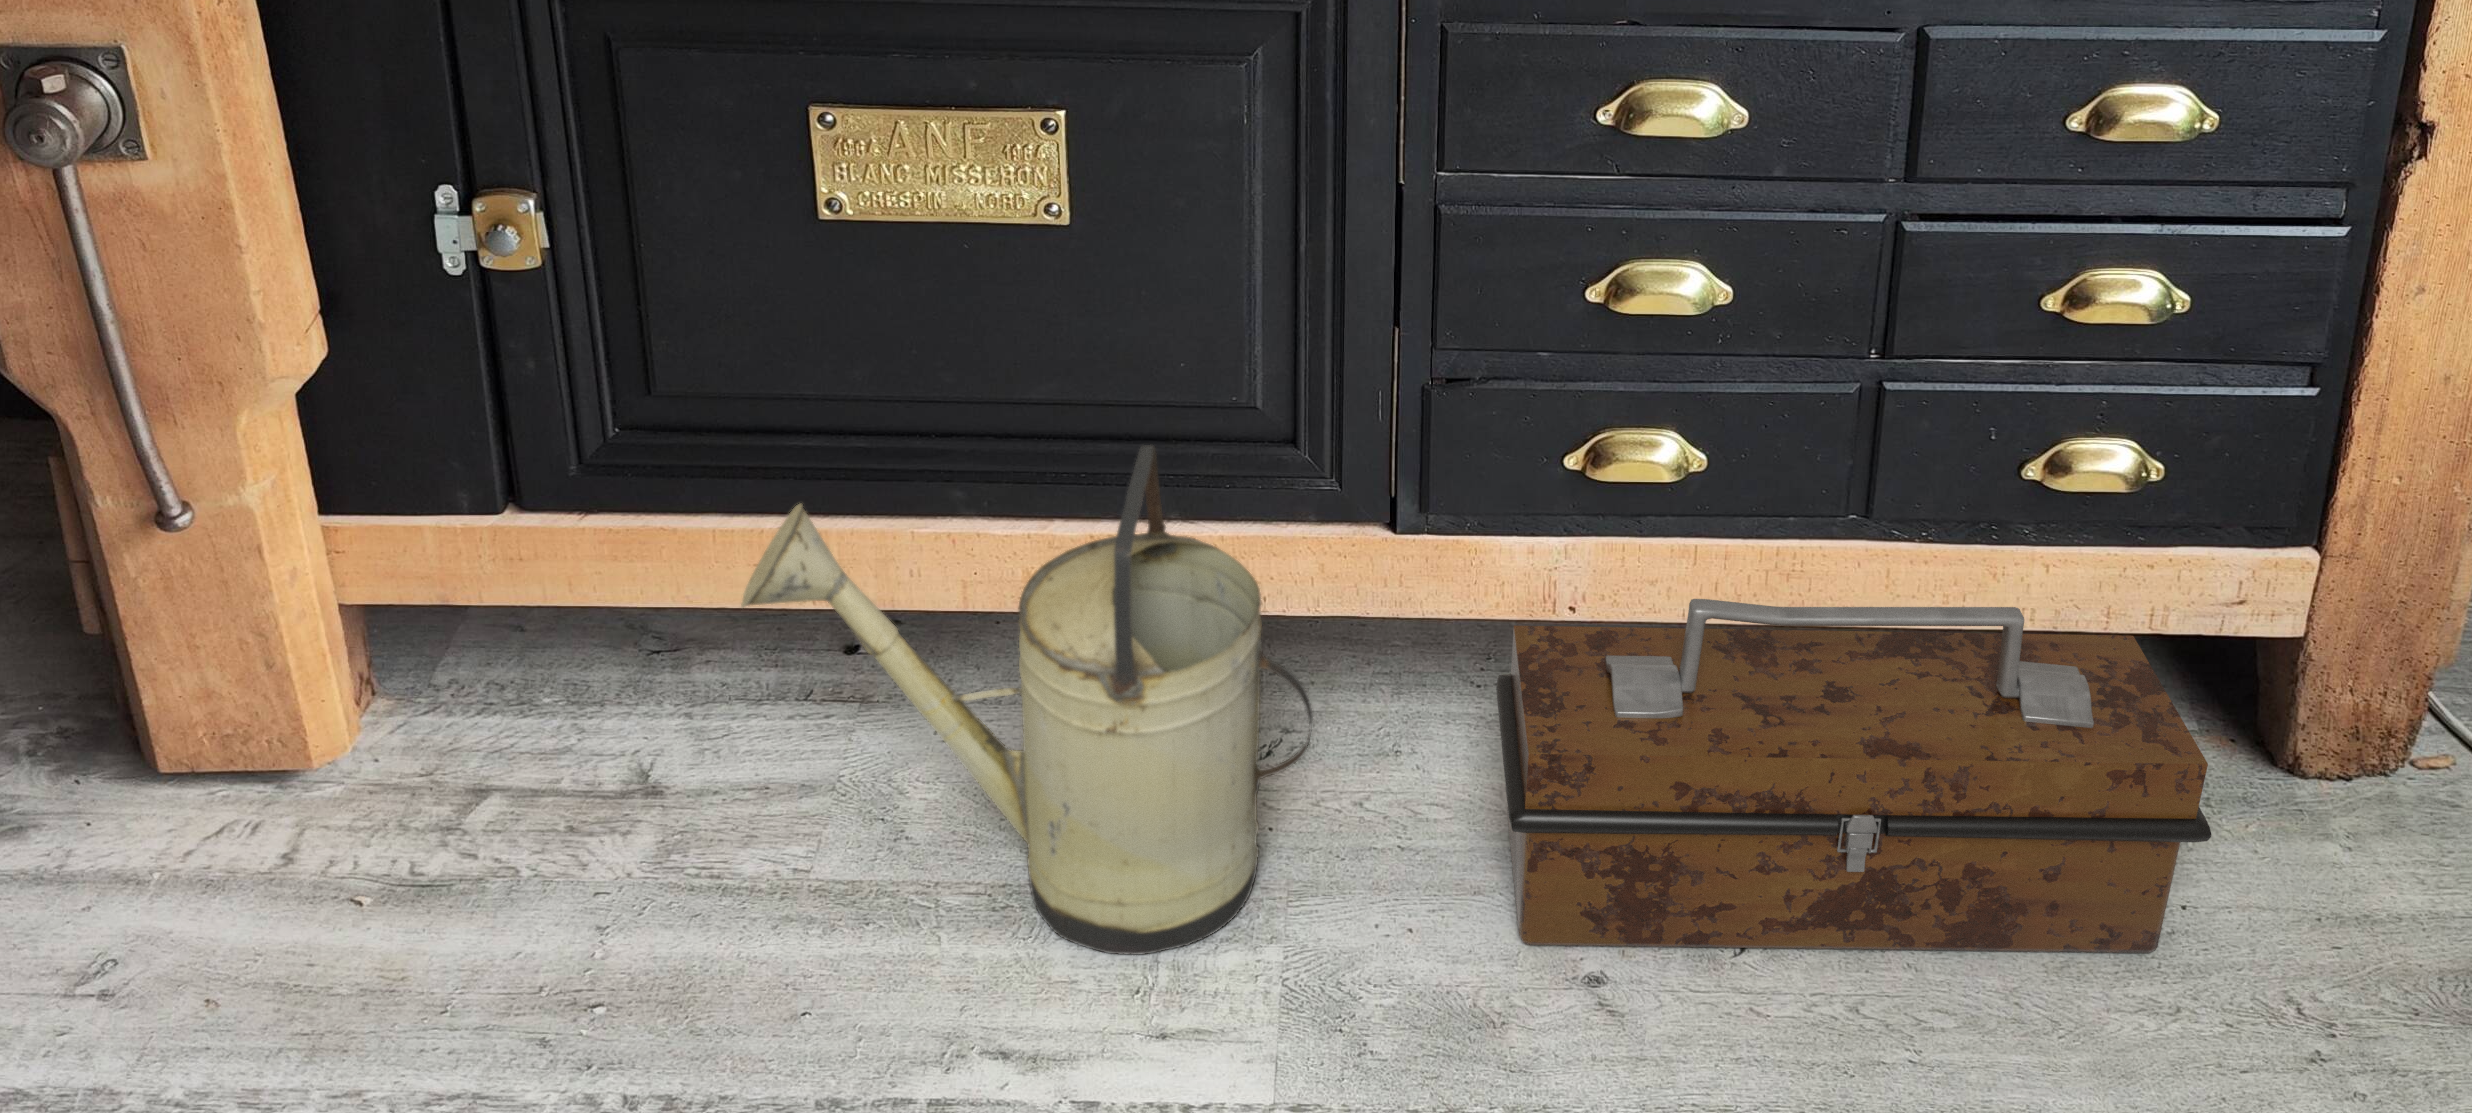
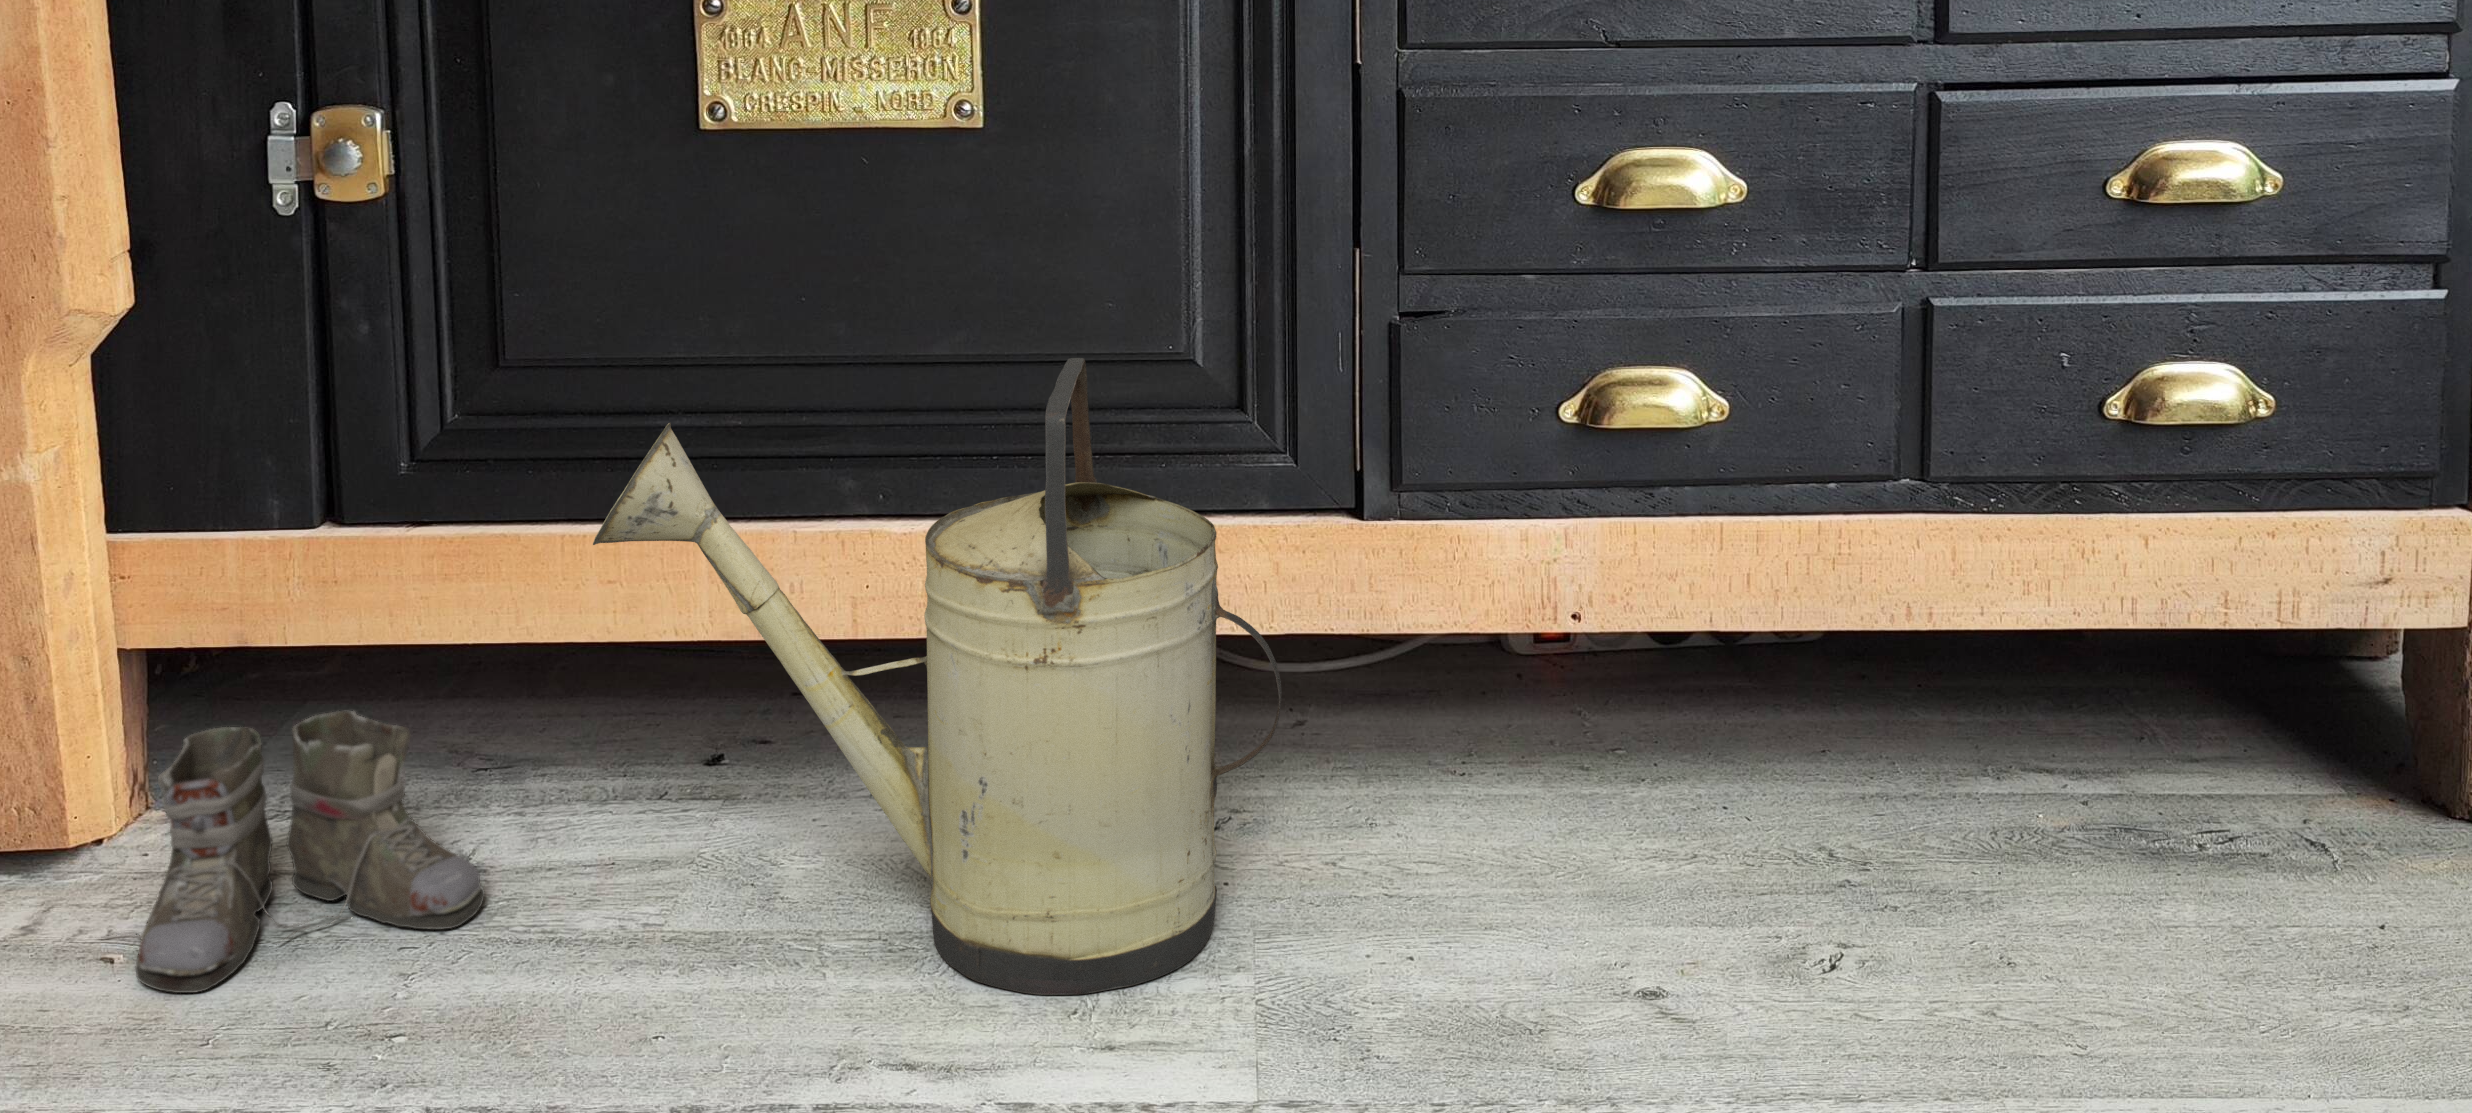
toolbox: present [1496,599,2211,953] -> none [1499,519,2423,976]
boots: none [353,682,667,936] -> present [112,711,485,993]

